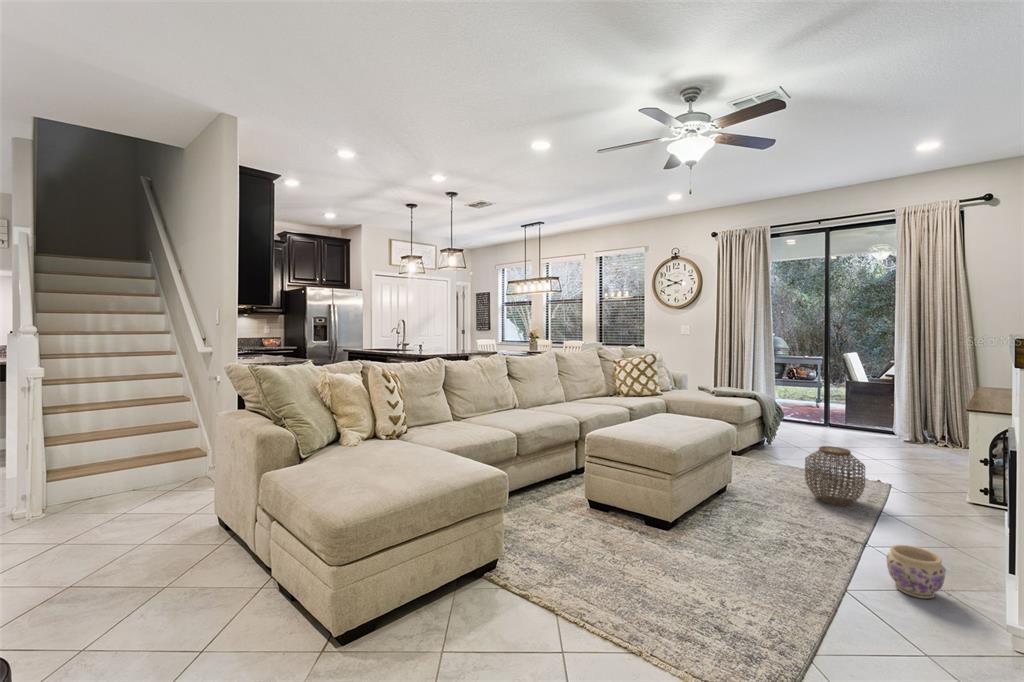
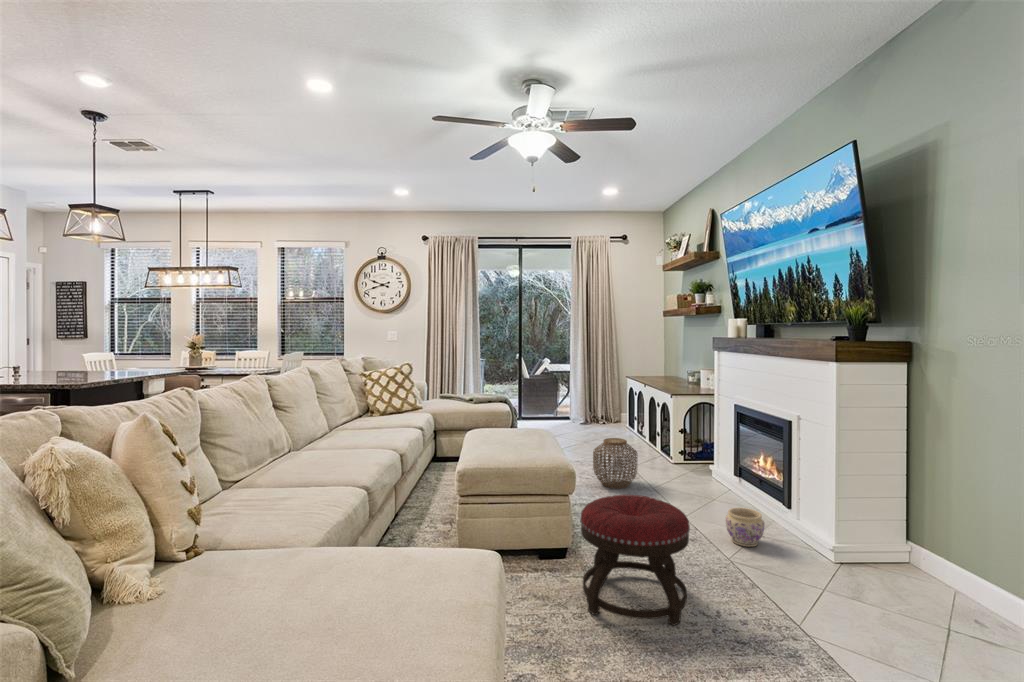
ottoman: none [632,478,747,605] -> present [580,495,690,625]

